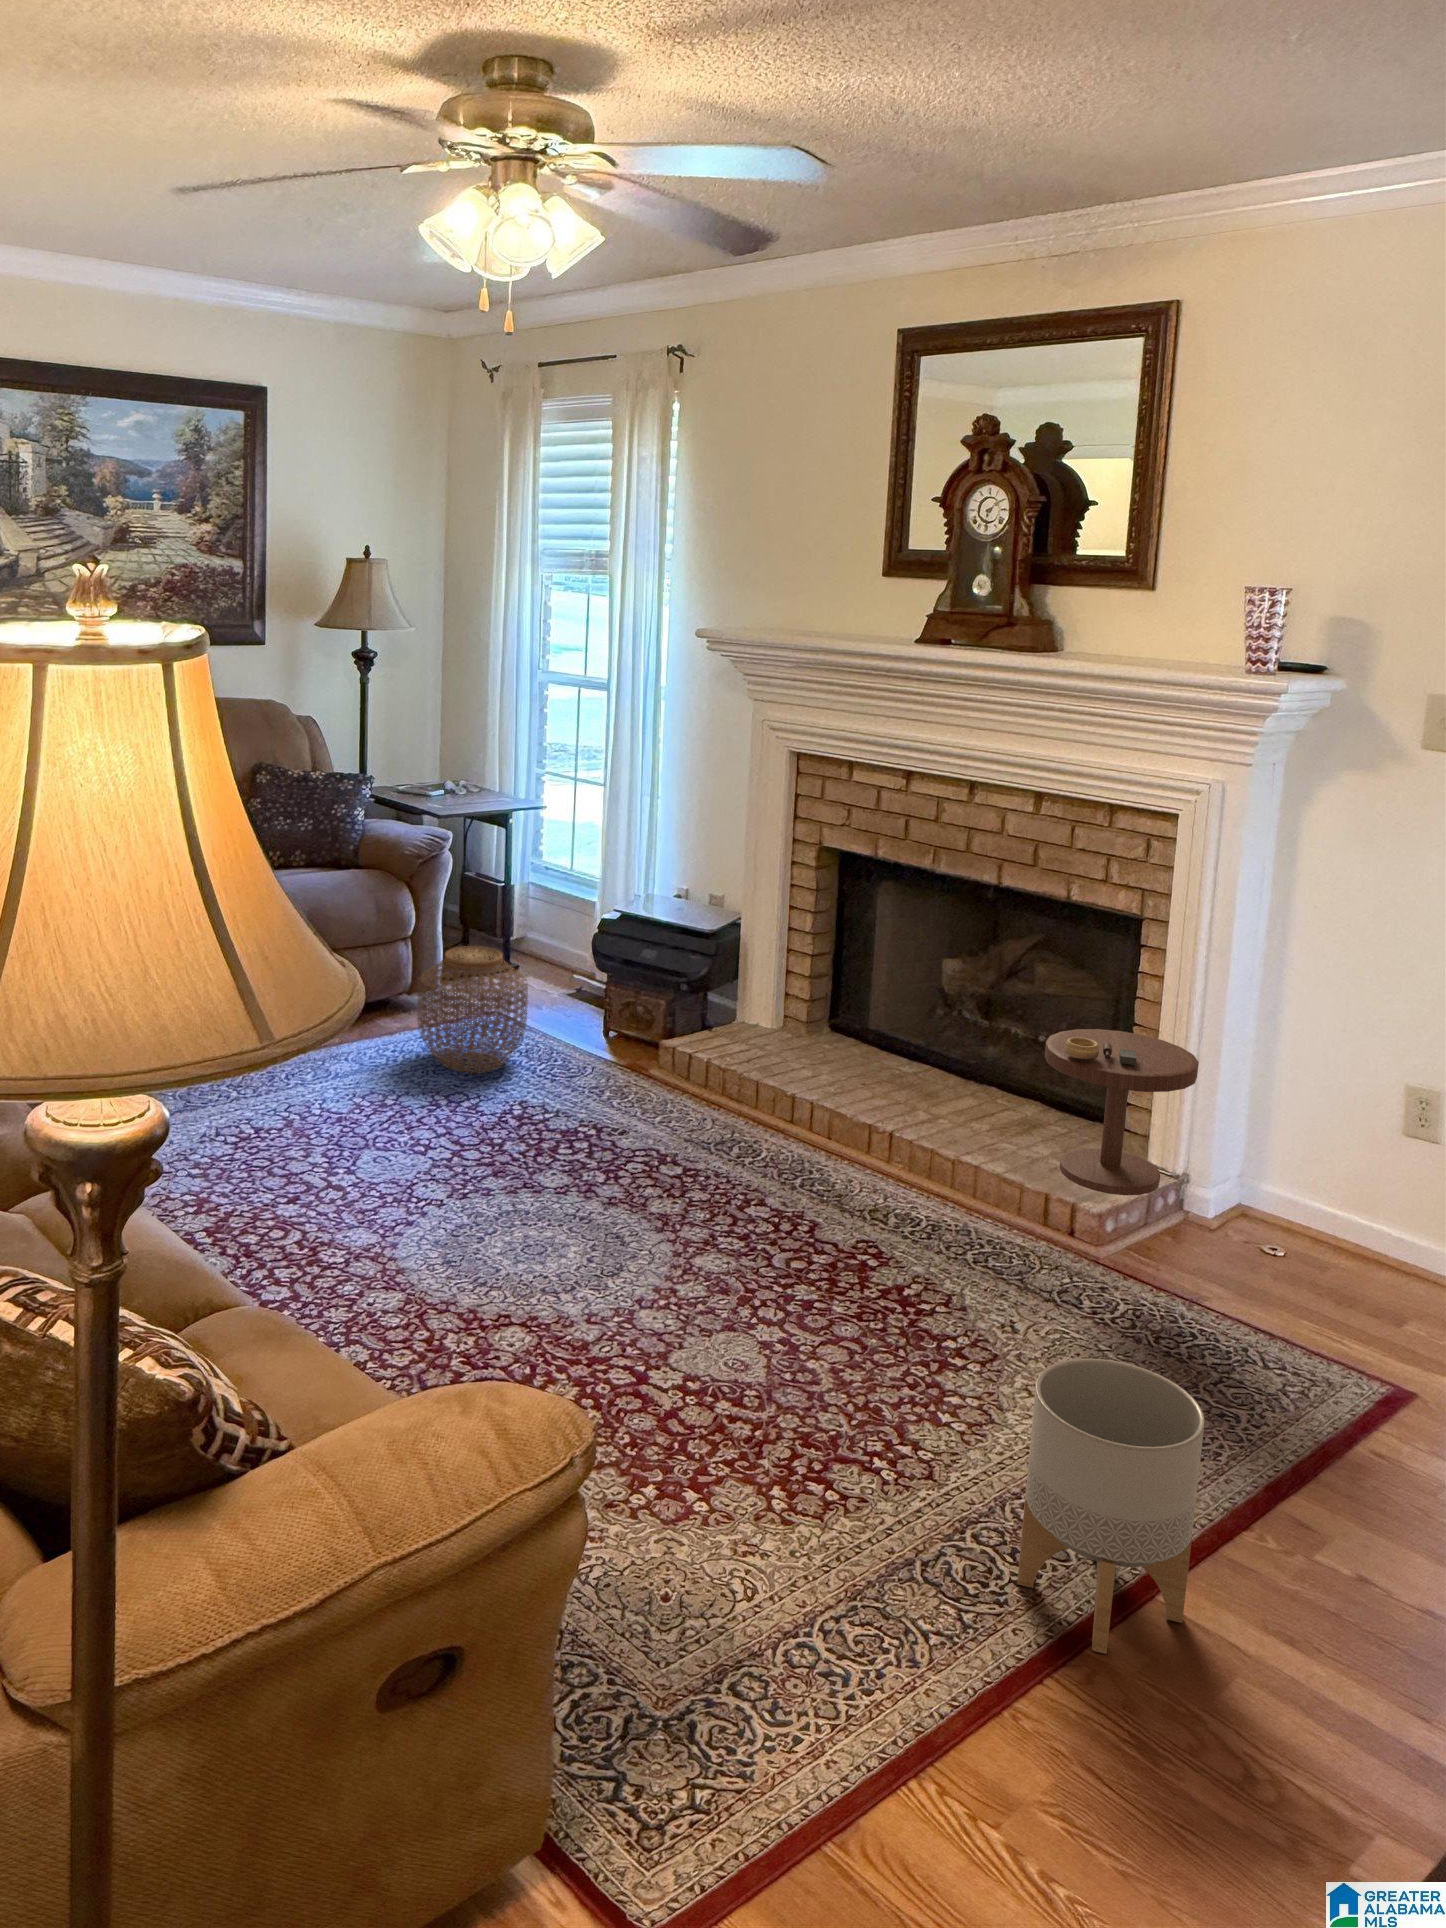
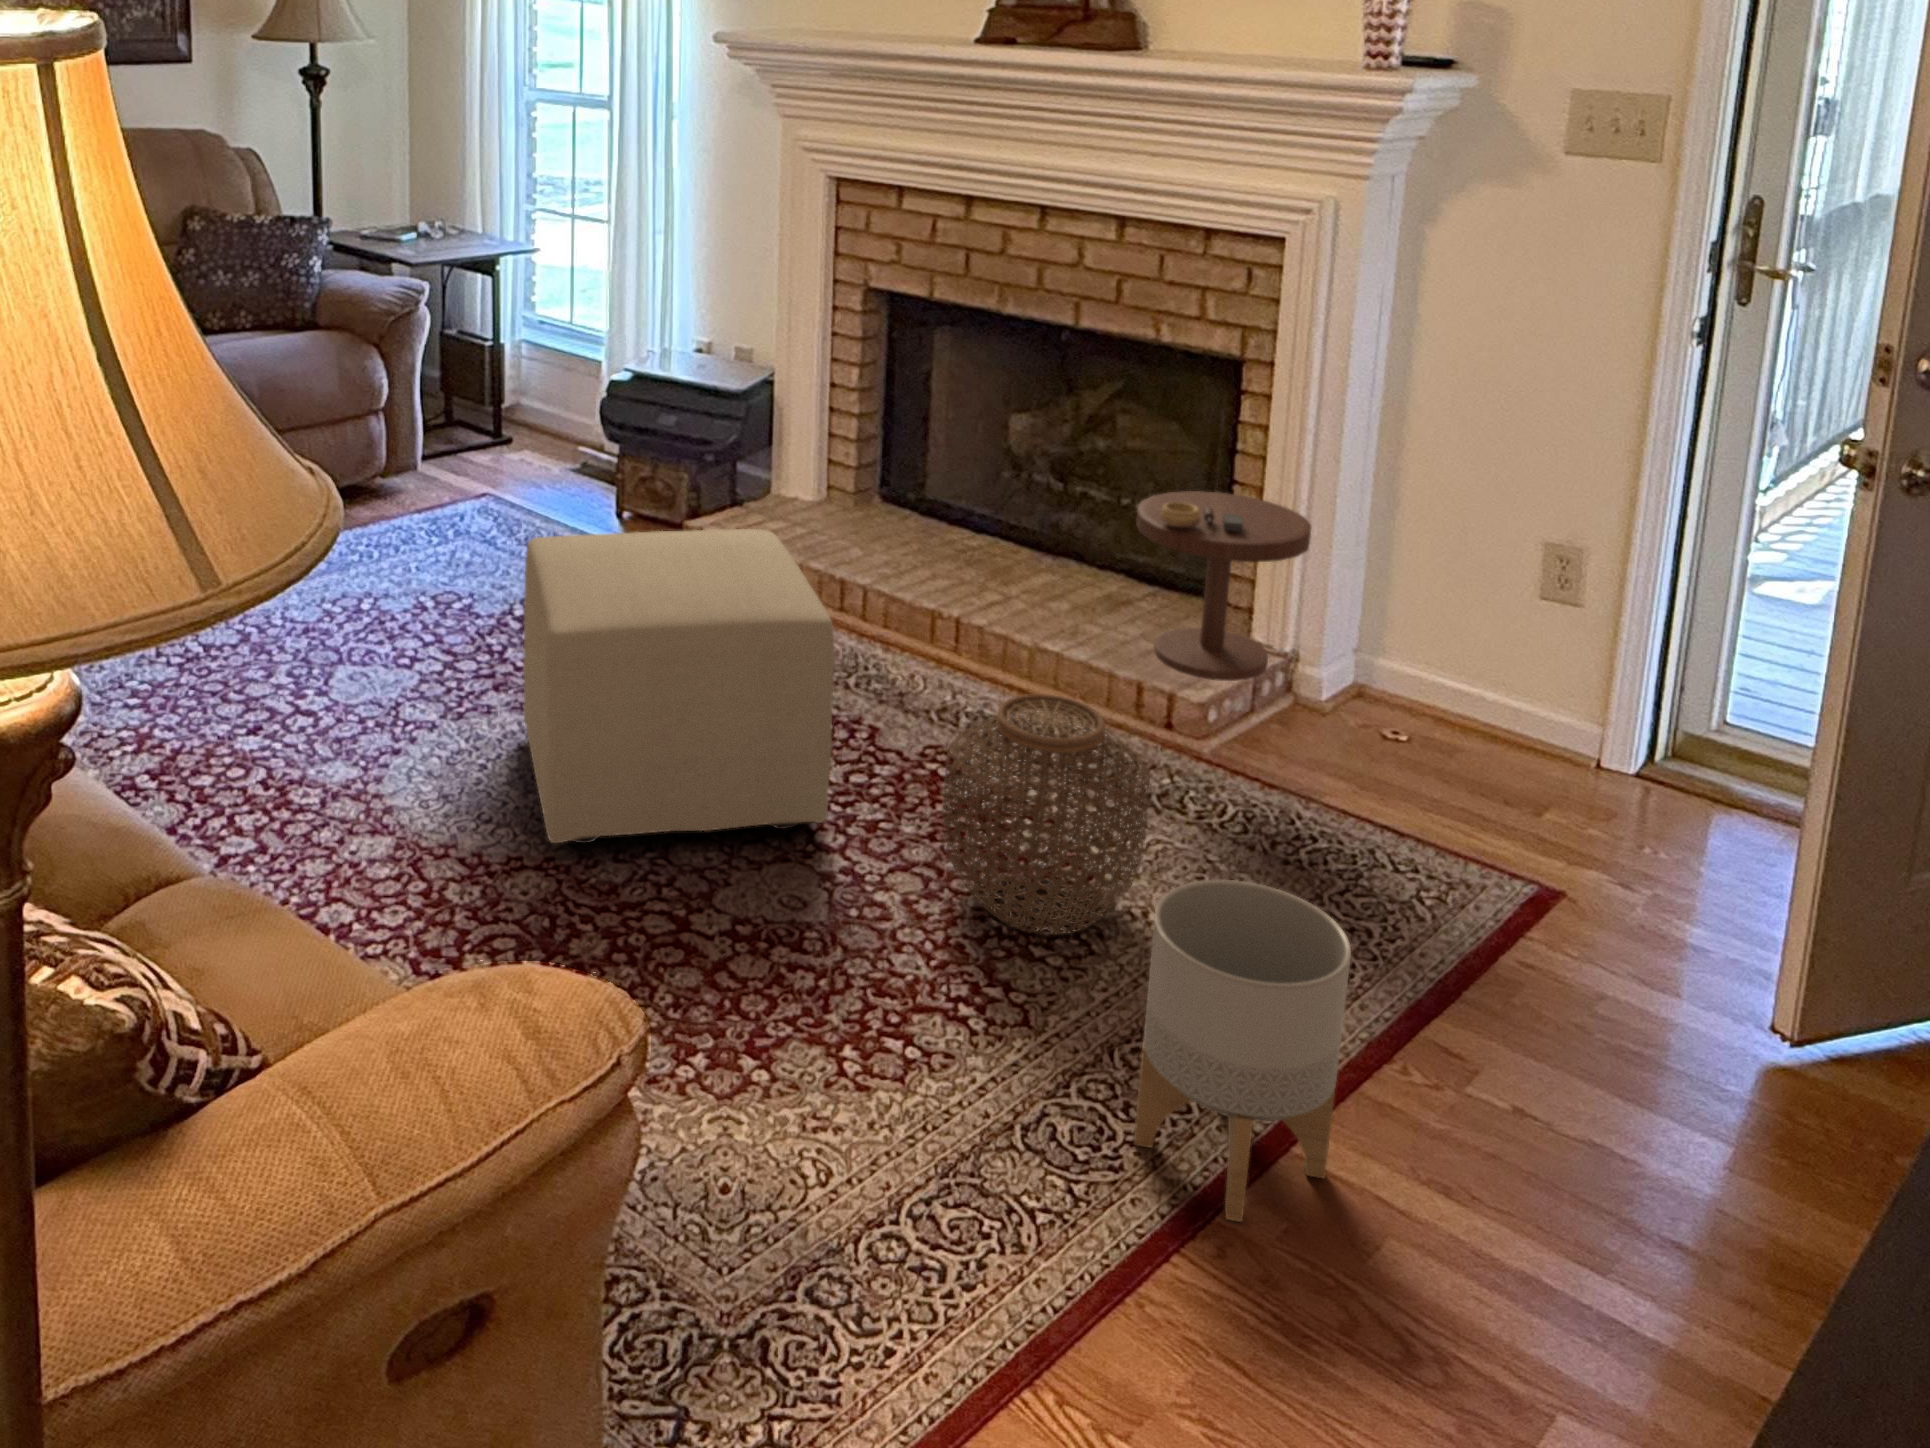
woven basket: present [417,946,528,1073] -> present [943,694,1150,935]
ottoman: none [517,1048,778,1309] -> present [523,529,834,843]

